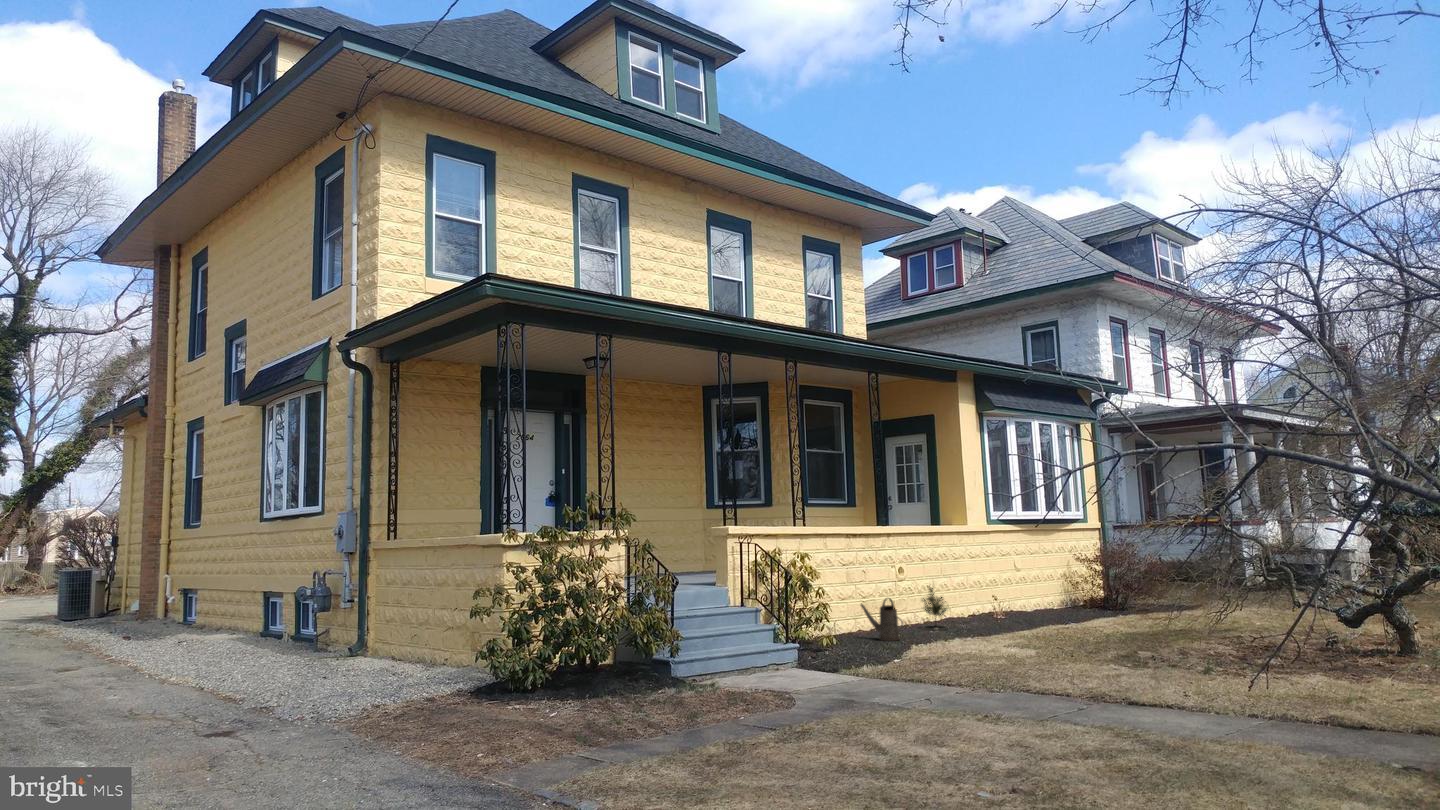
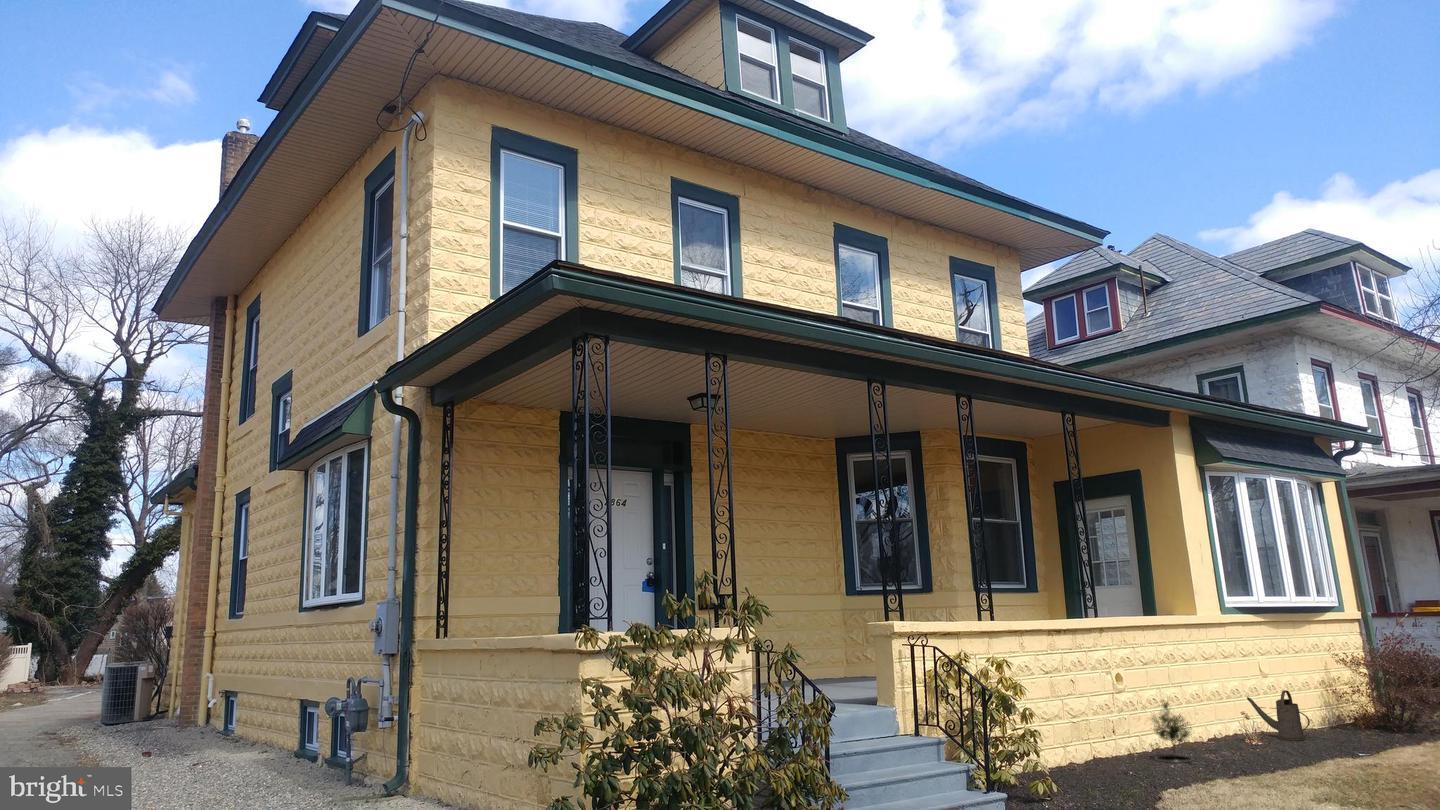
watering can: present [861,598,903,641] -> present [1247,690,1310,741]

